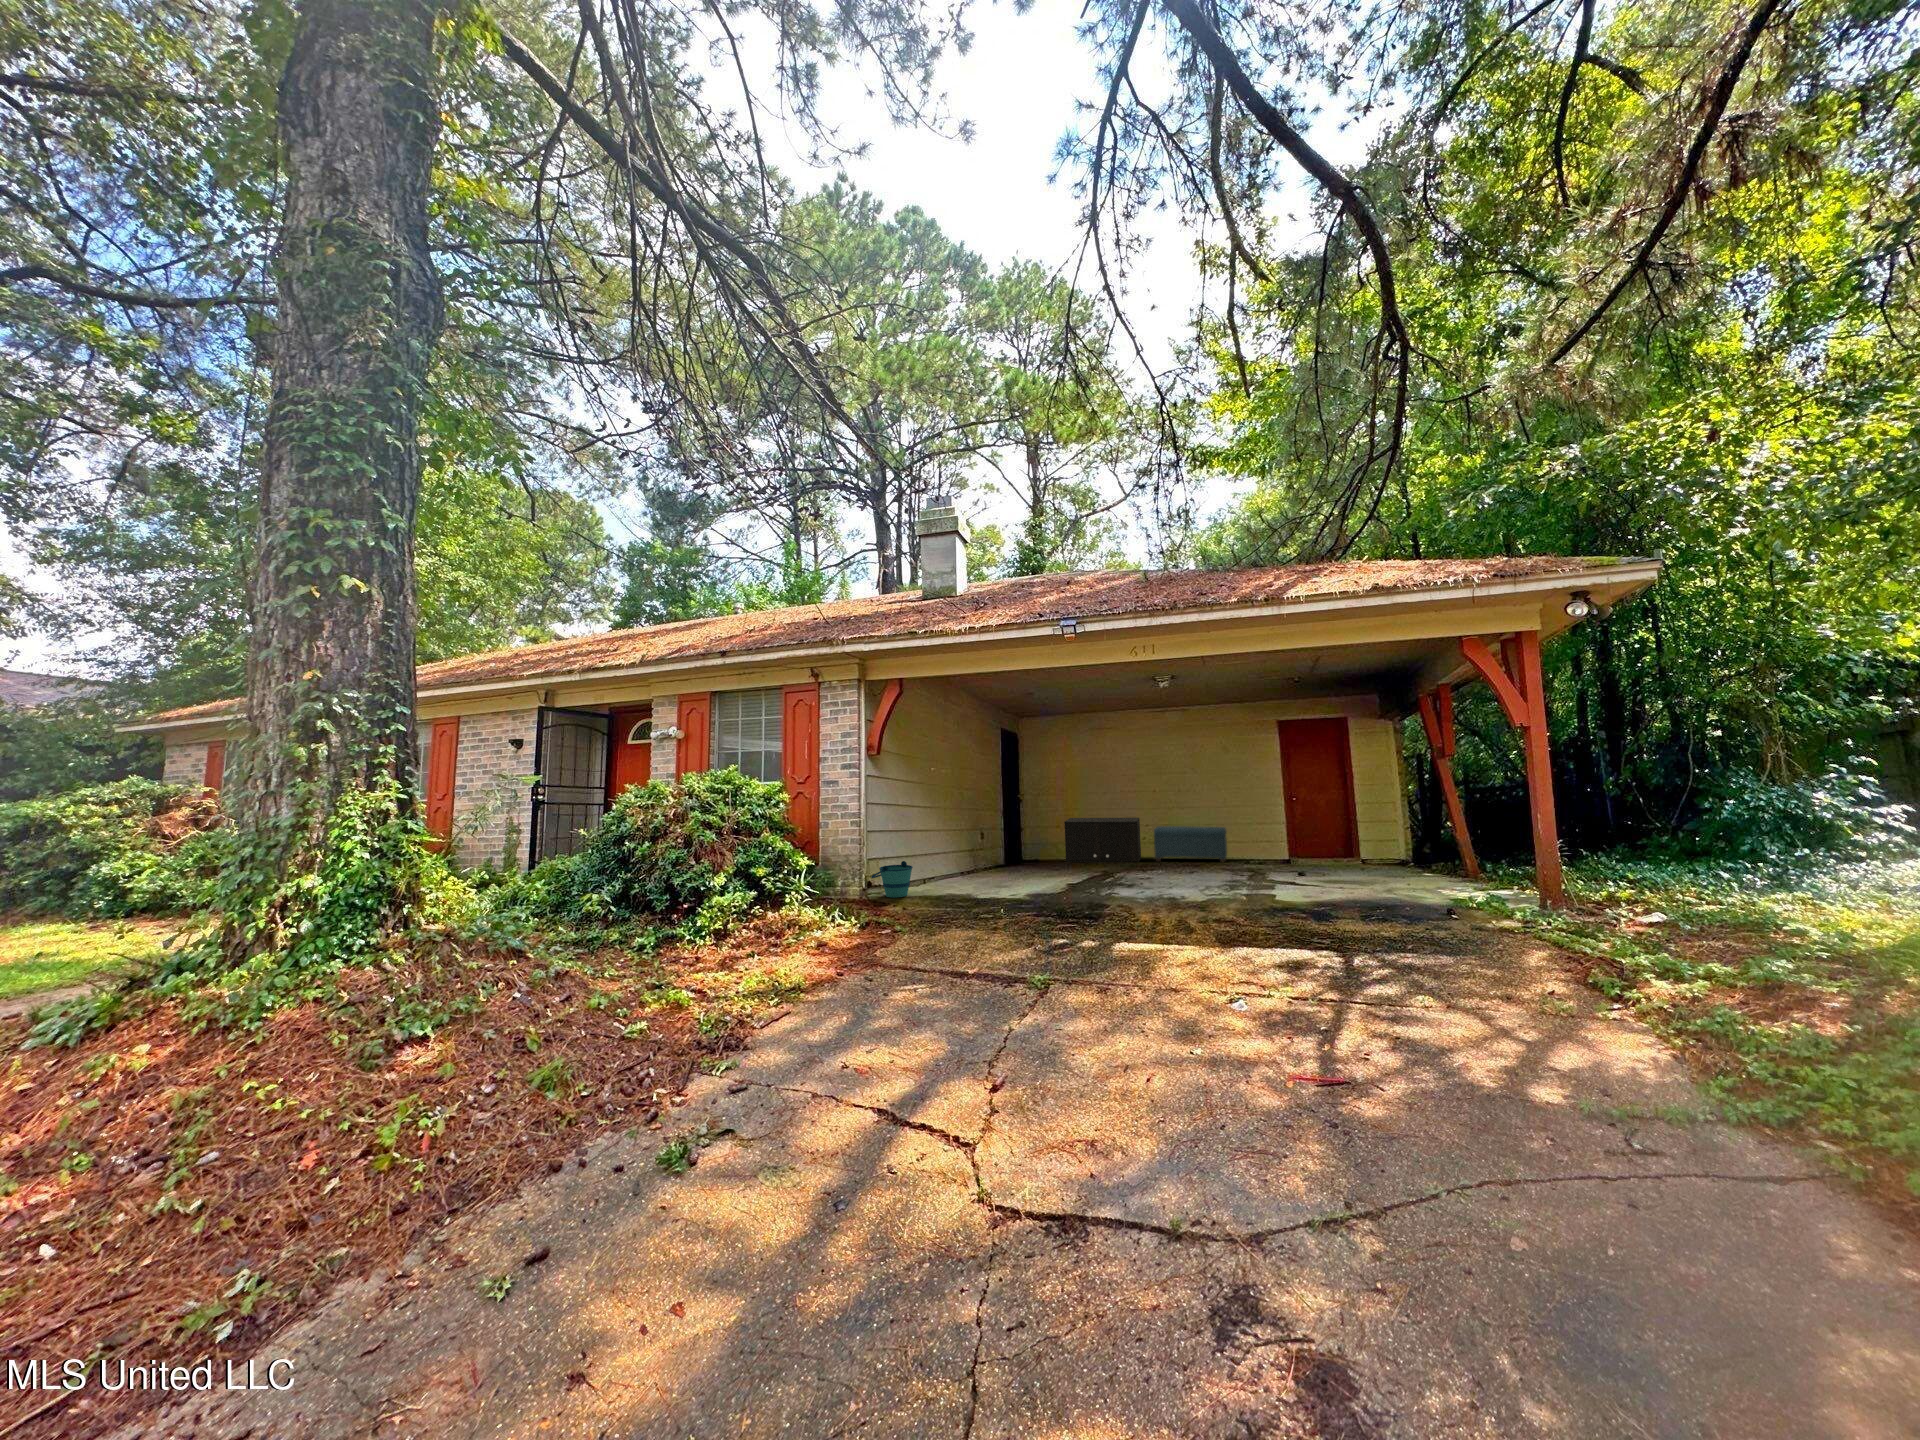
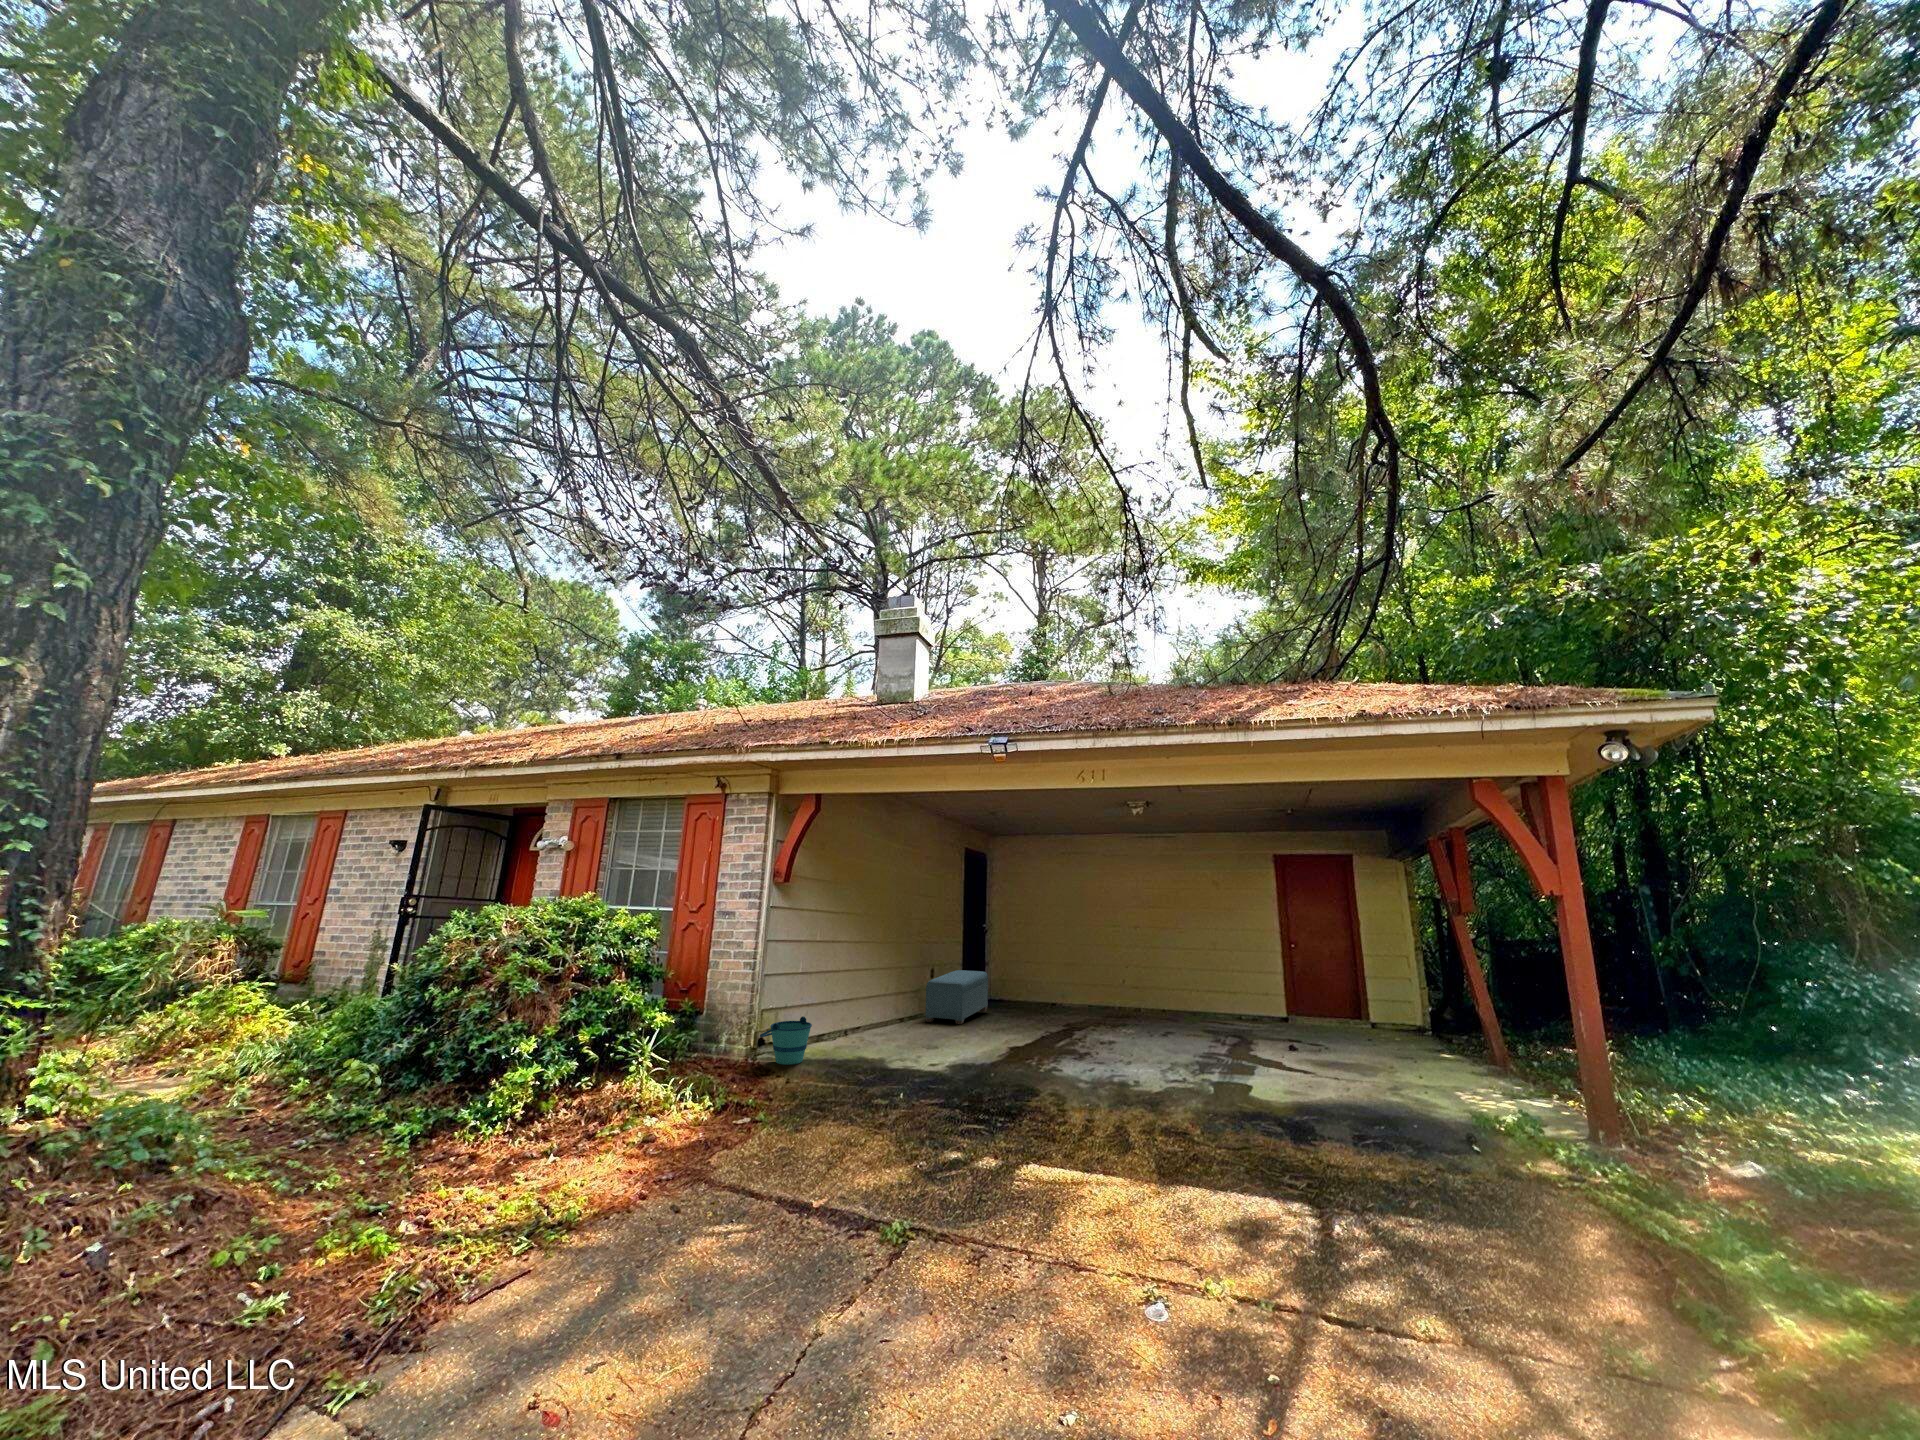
storage cabinet: present [1064,818,1141,862] -> none [1028,956,1117,1017]
bench: present [1154,826,1227,862] -> present [926,970,988,1024]

